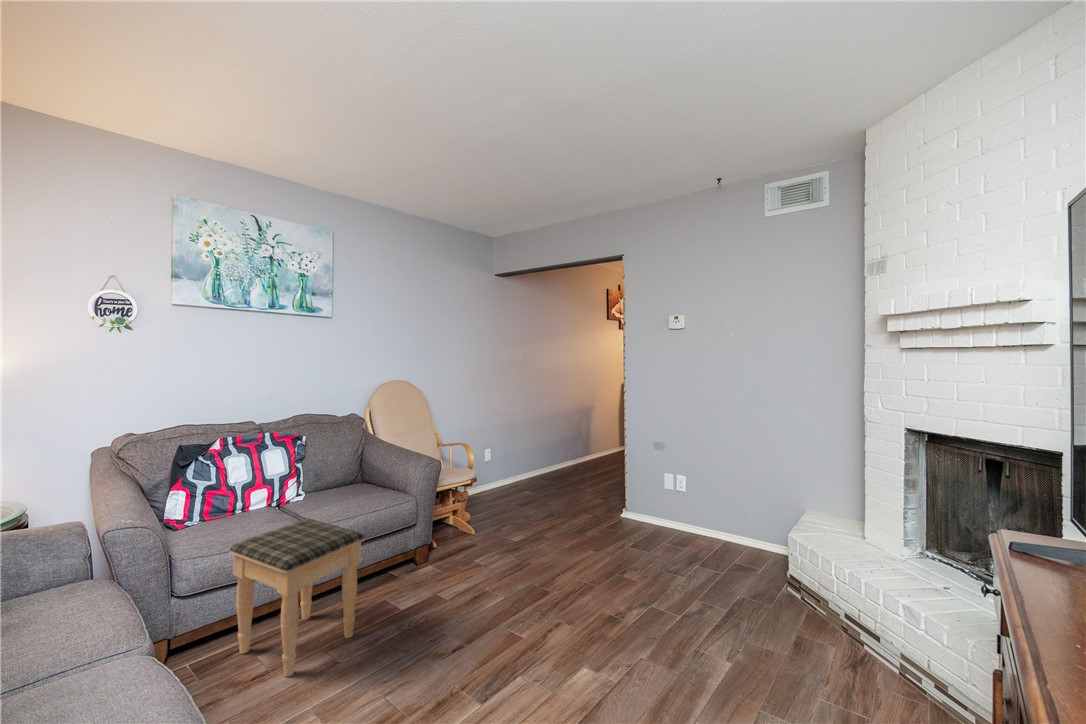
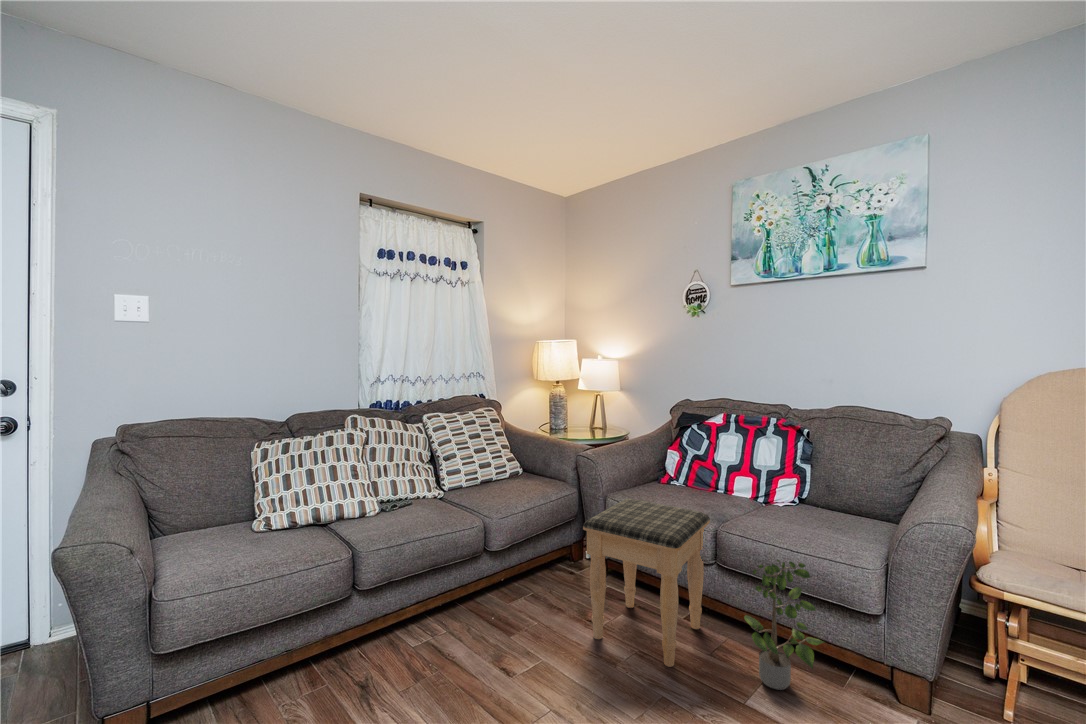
potted plant: none [372,511,408,600] -> present [744,560,824,690]

